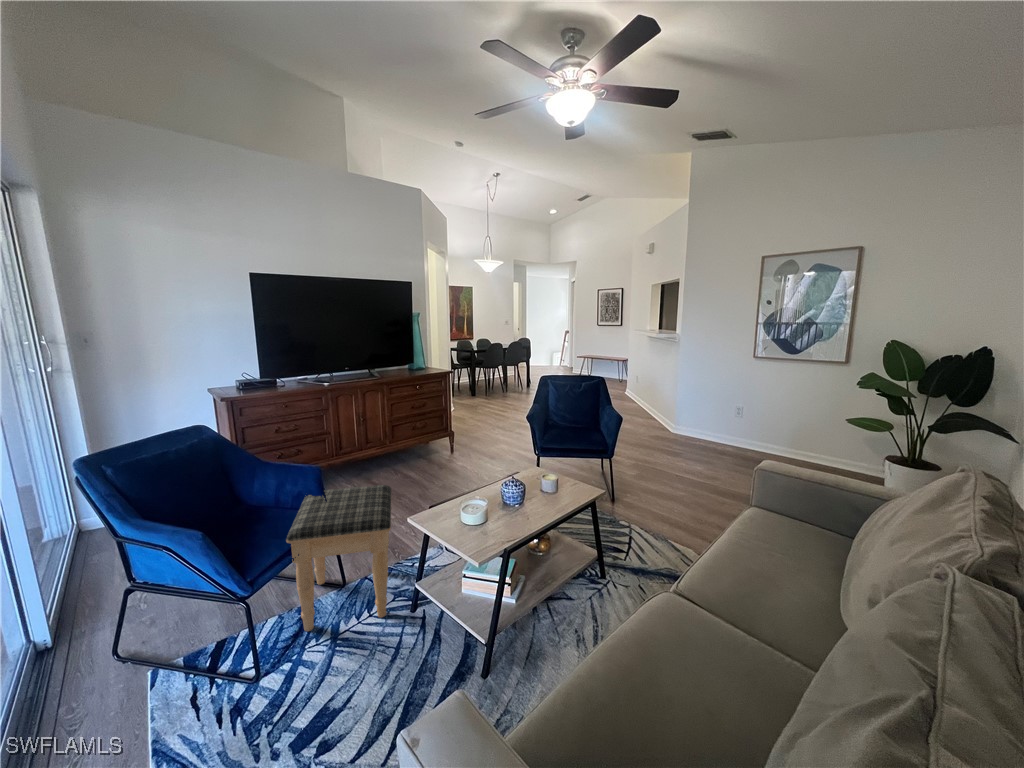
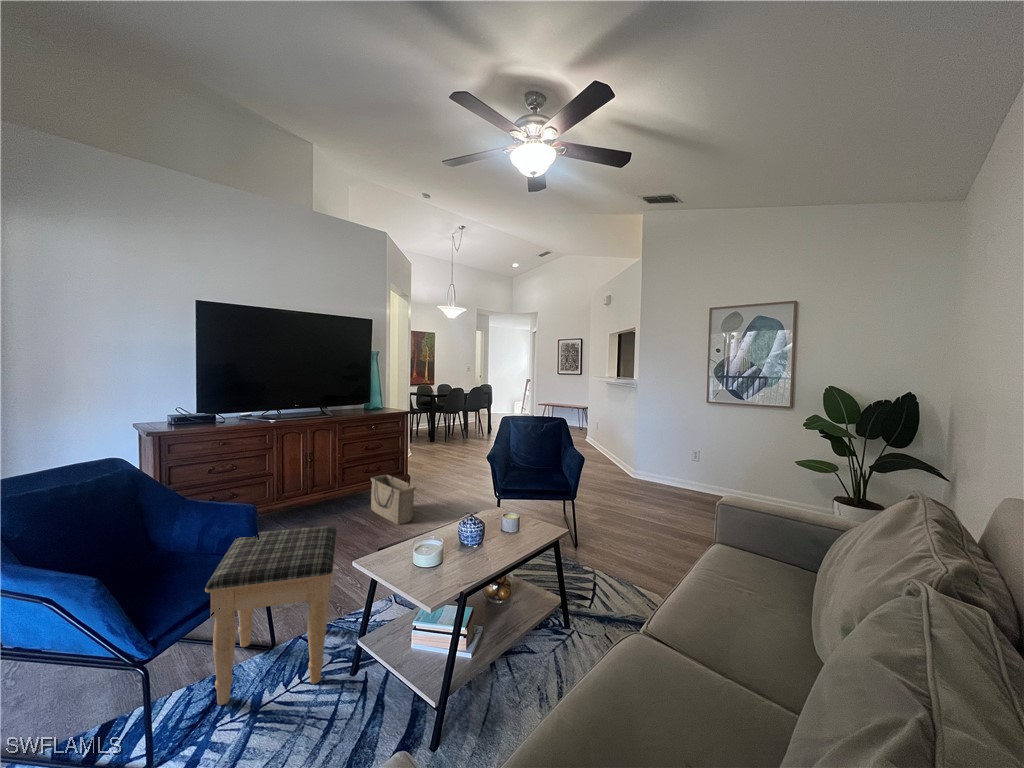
basket: none [417,432,459,478] -> present [371,475,416,524]

